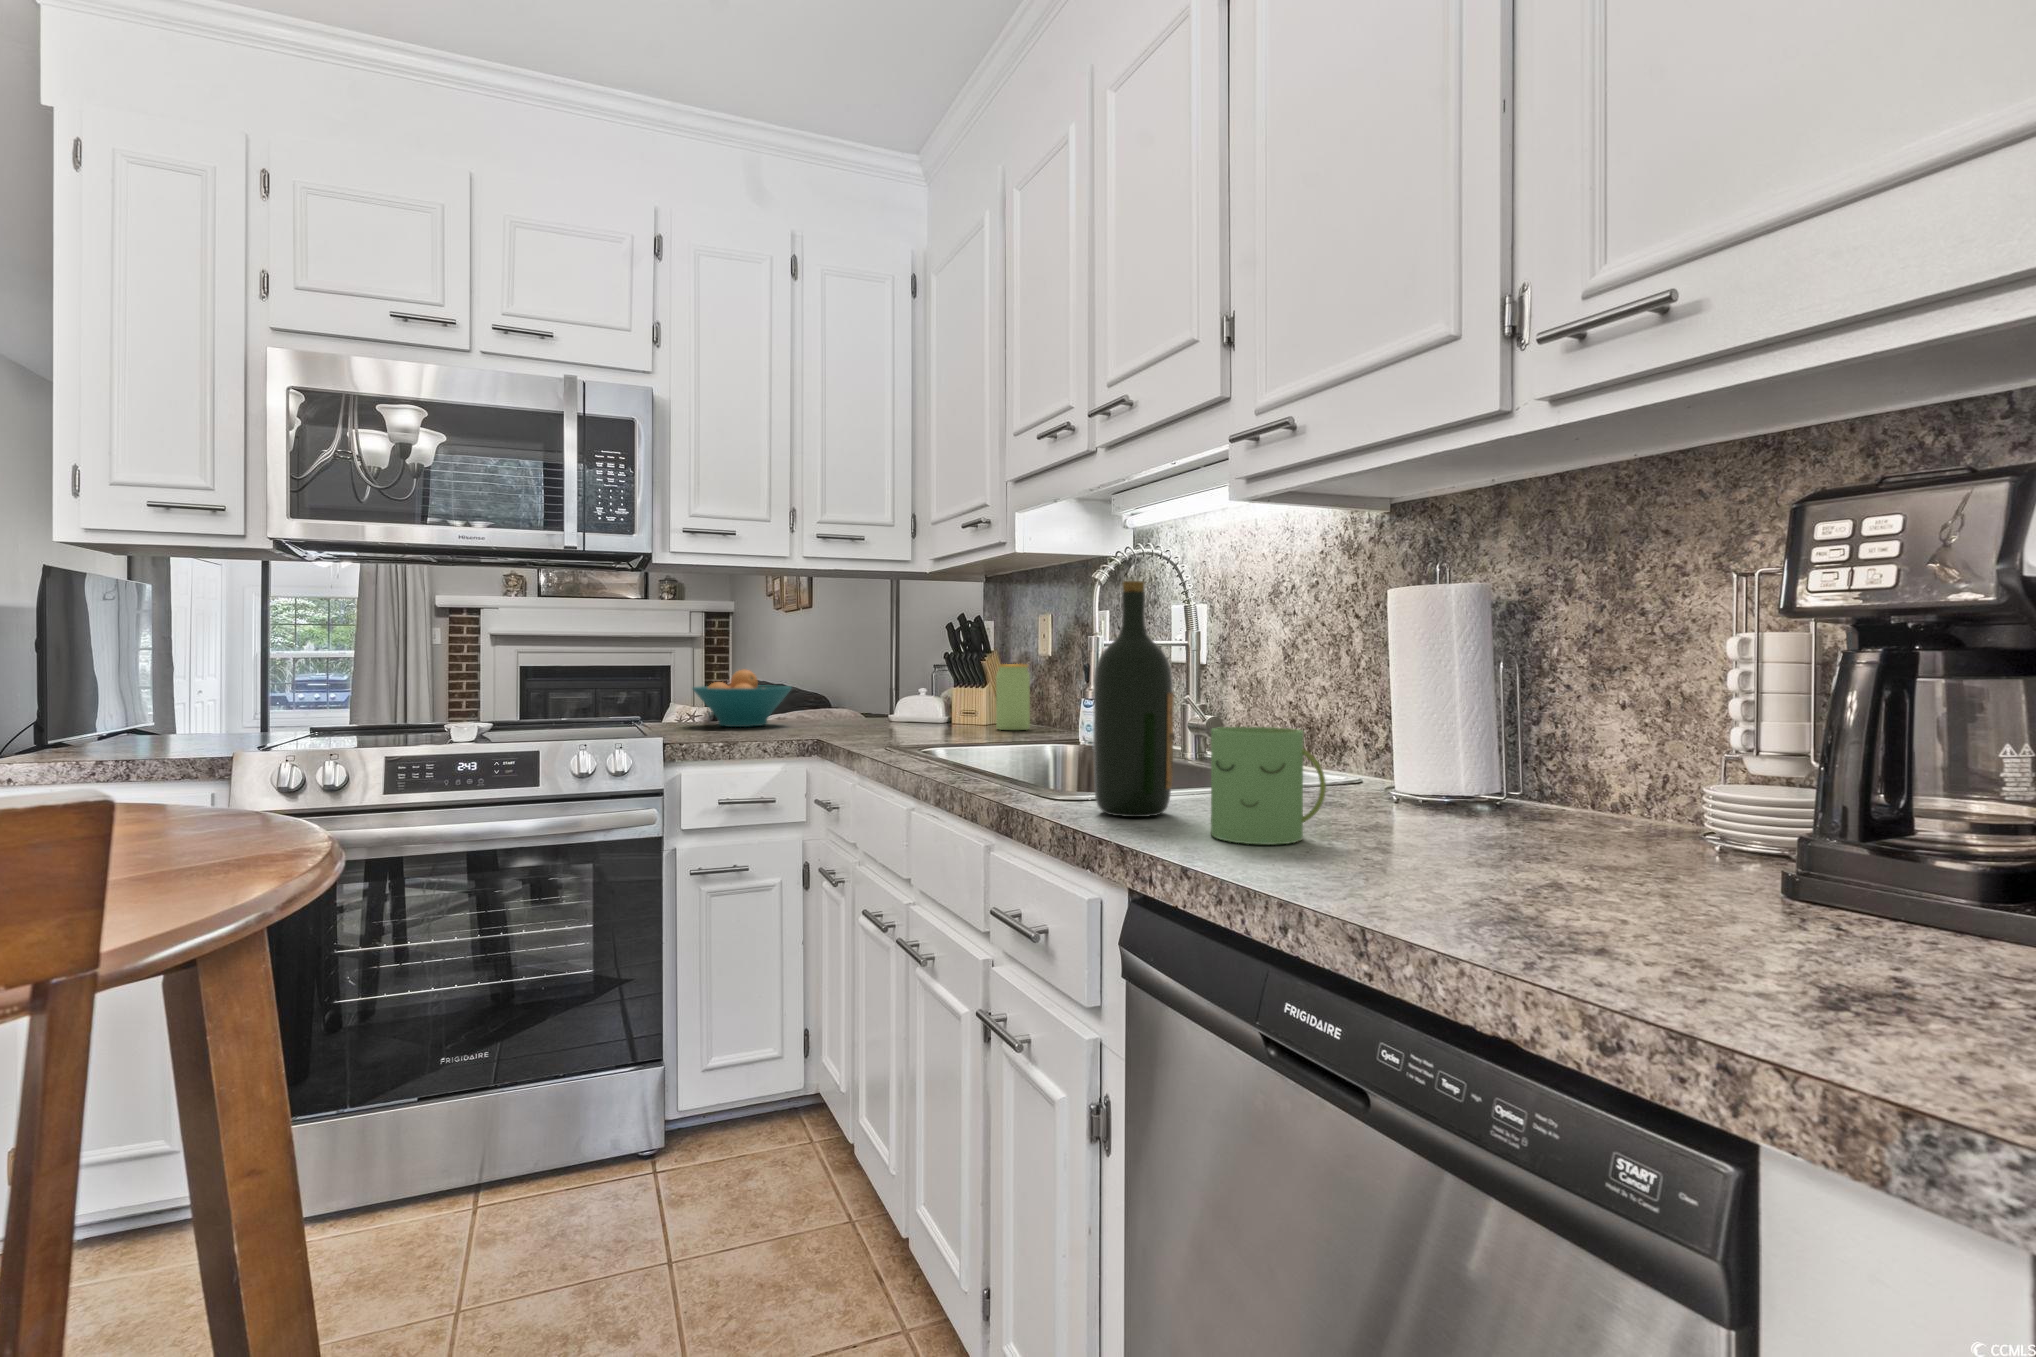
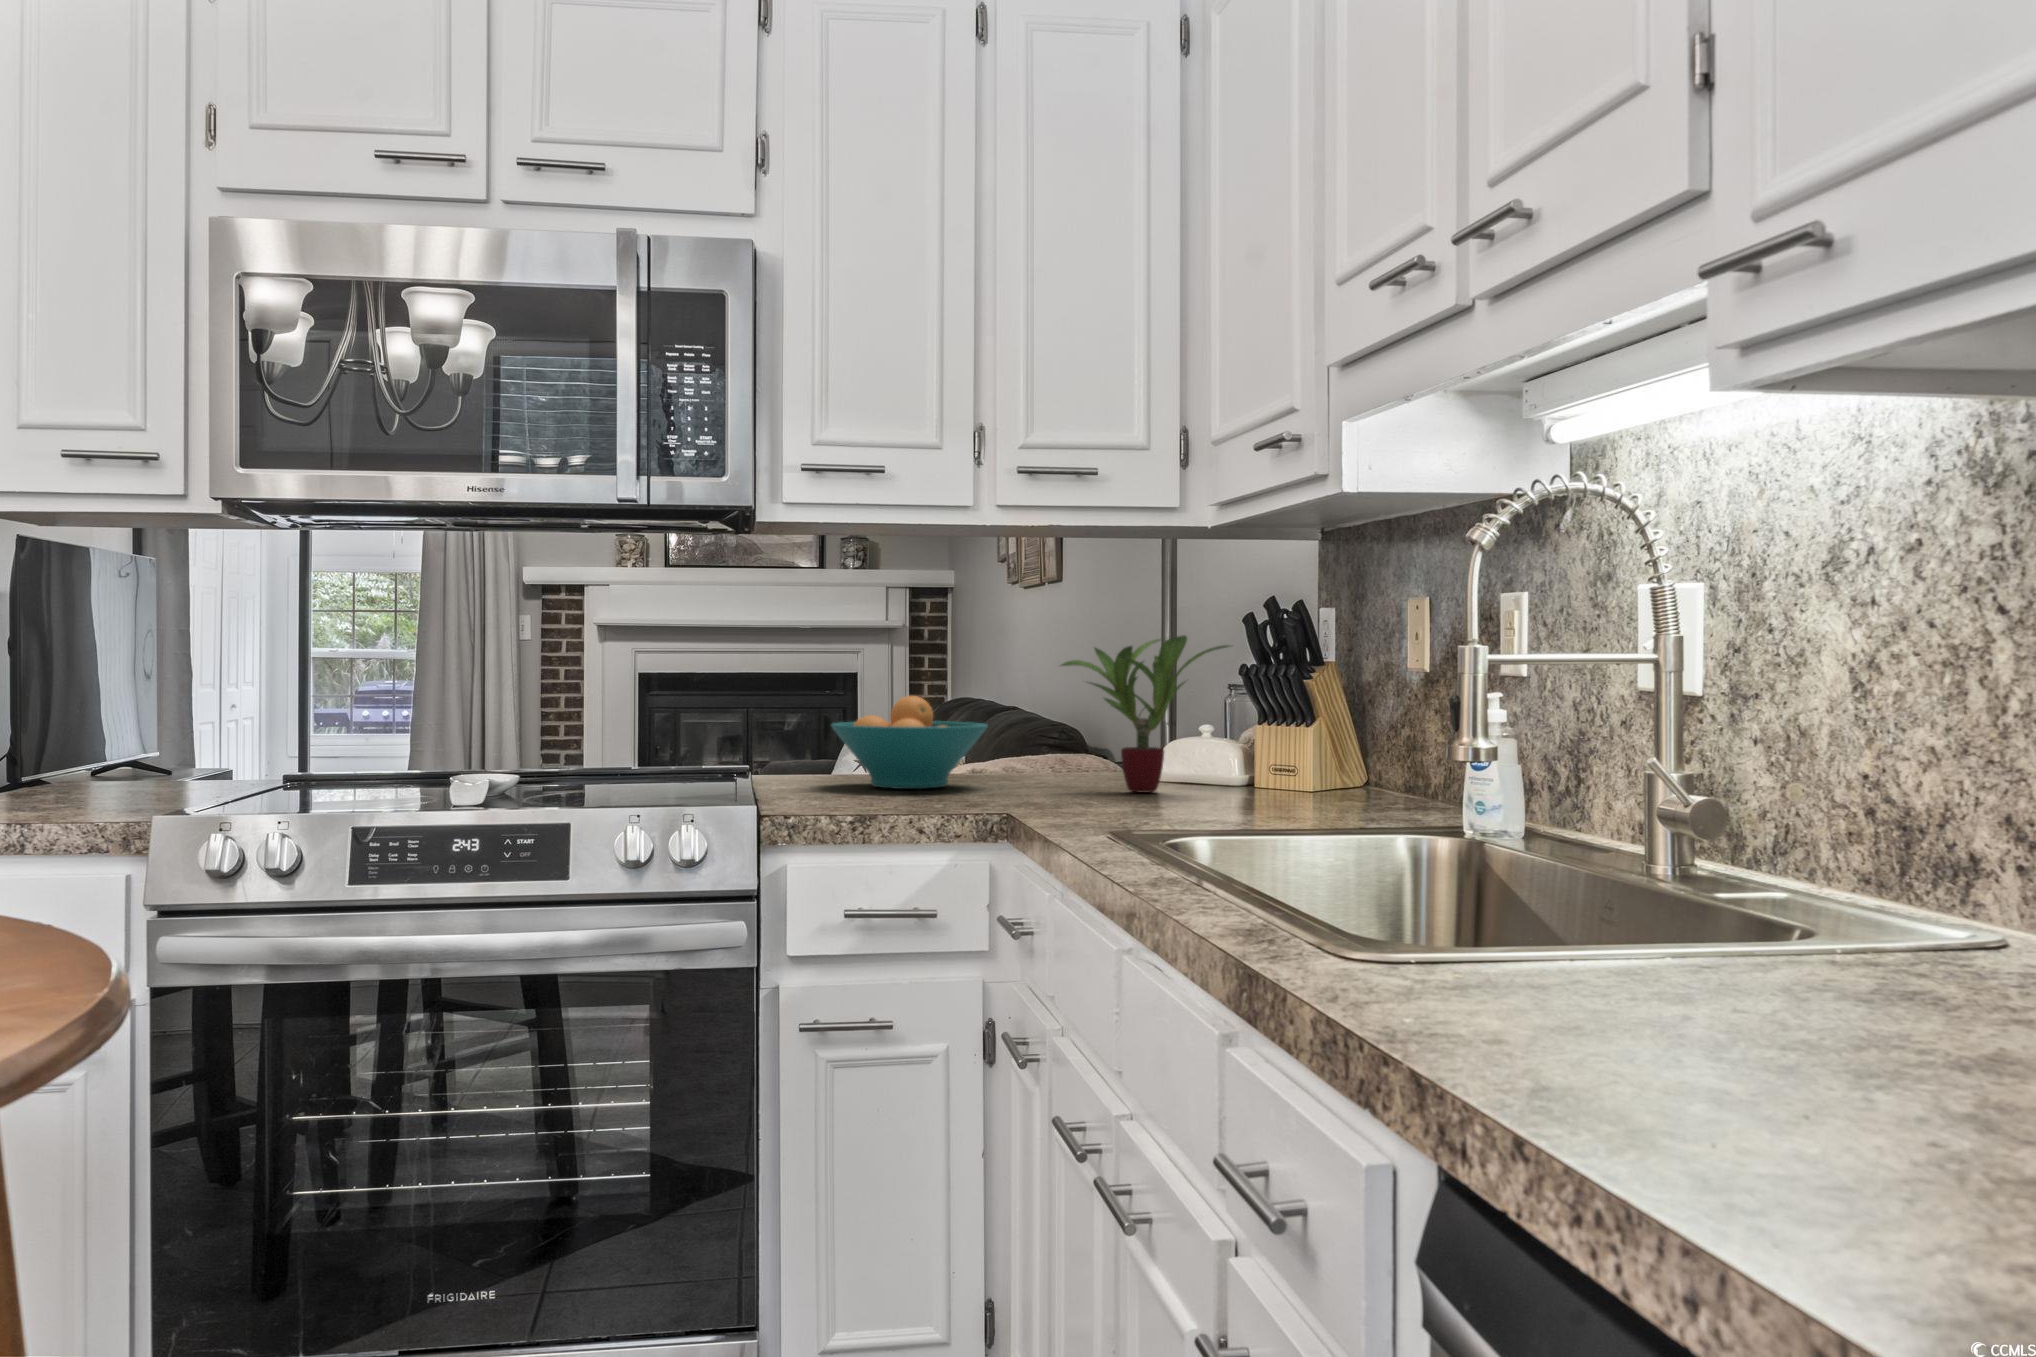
wine bottle: present [1093,581,1174,817] -> none [1398,542,1560,1006]
potted plant: none [837,632,941,725] -> present [1061,635,1229,793]
jar: present [996,664,1030,730] -> none [1324,691,1385,807]
mug: present [1211,727,1326,844] -> none [1611,837,1865,1093]

